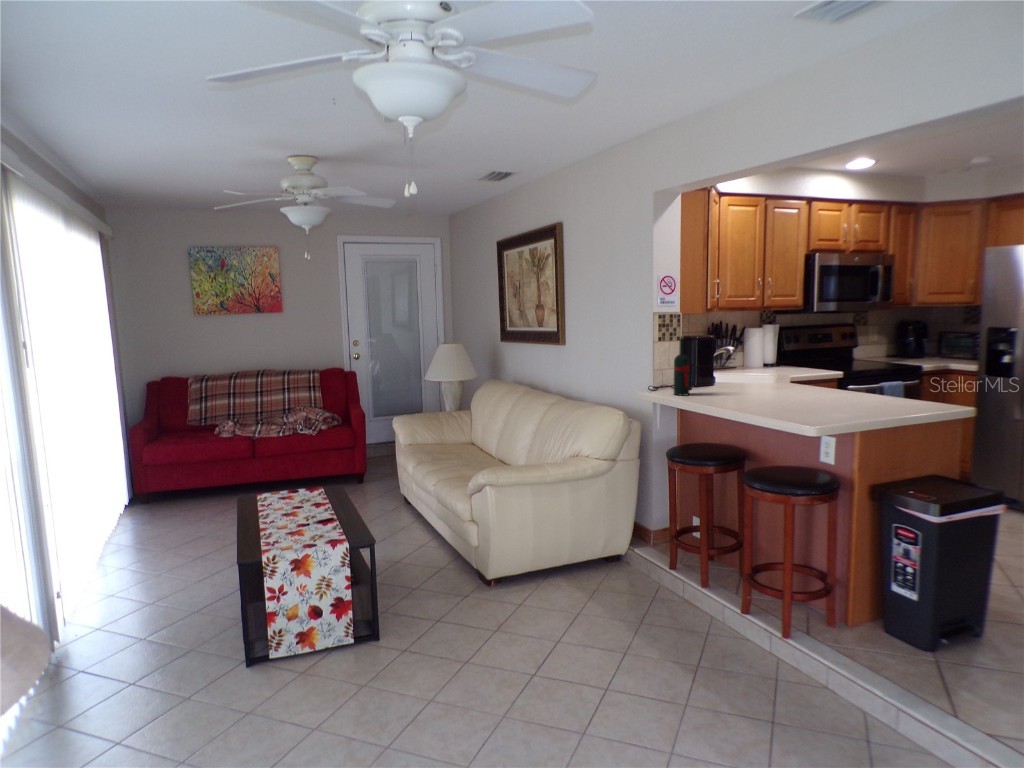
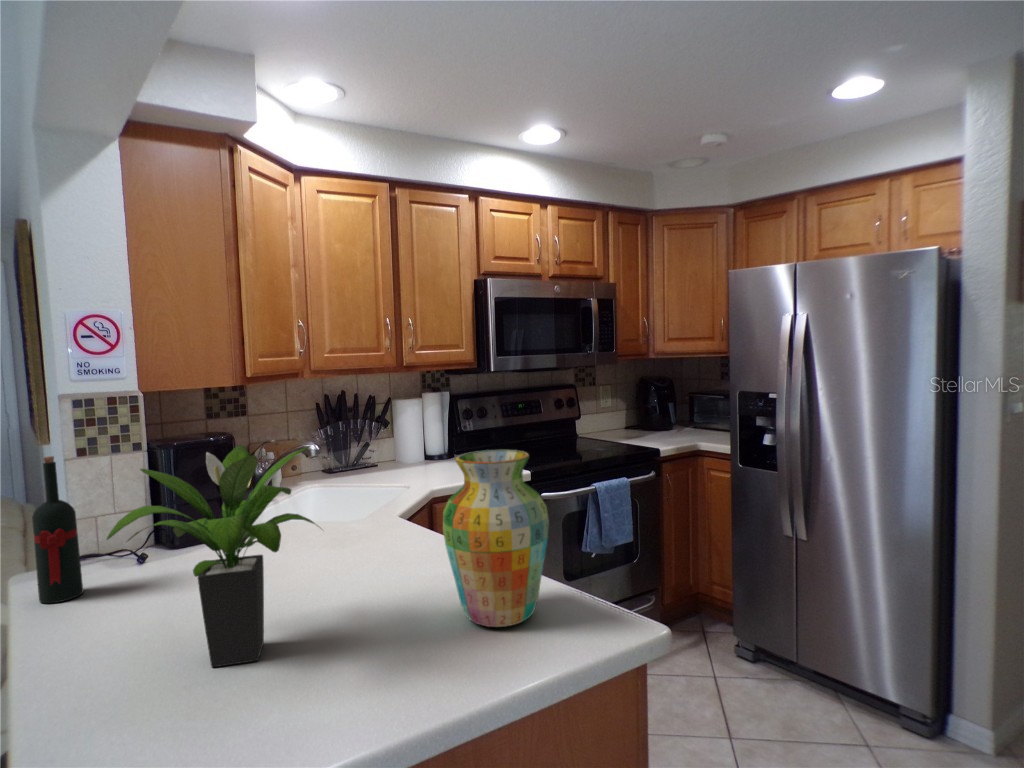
potted plant: none [764,329,834,408] -> present [107,445,315,667]
vase: none [875,337,926,406] -> present [443,450,549,627]

